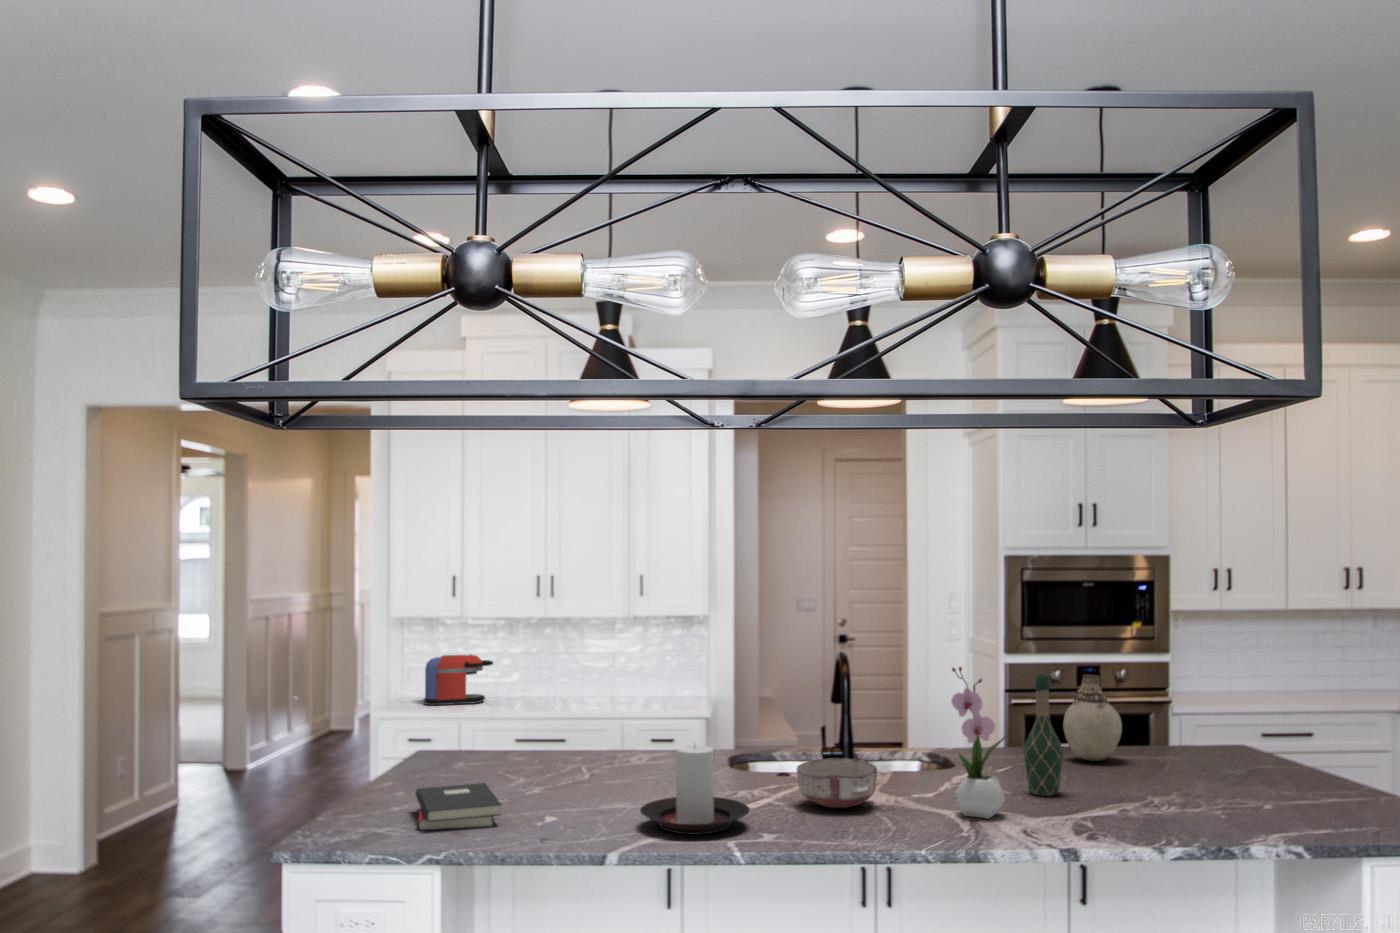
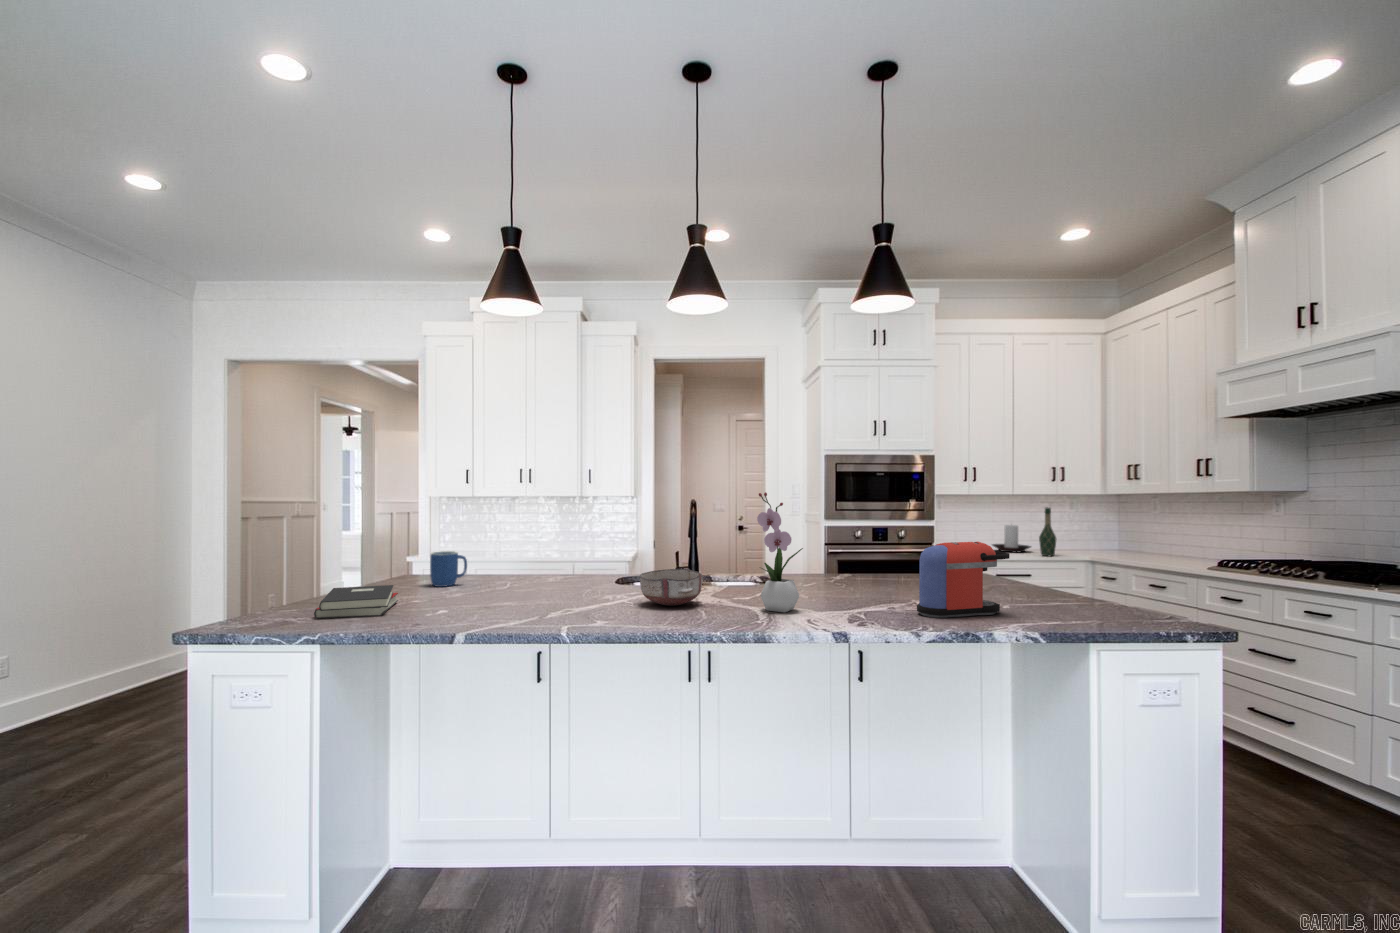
coffee maker: present [423,654,493,705] -> present [917,542,1010,618]
wine bottle: present [1024,674,1063,796] -> present [1039,507,1056,556]
vase: present [1063,675,1122,761] -> none [856,518,898,580]
mug: none [499,728,546,777] -> present [430,551,467,587]
candle holder: present [640,745,750,835] -> present [992,525,1031,552]

